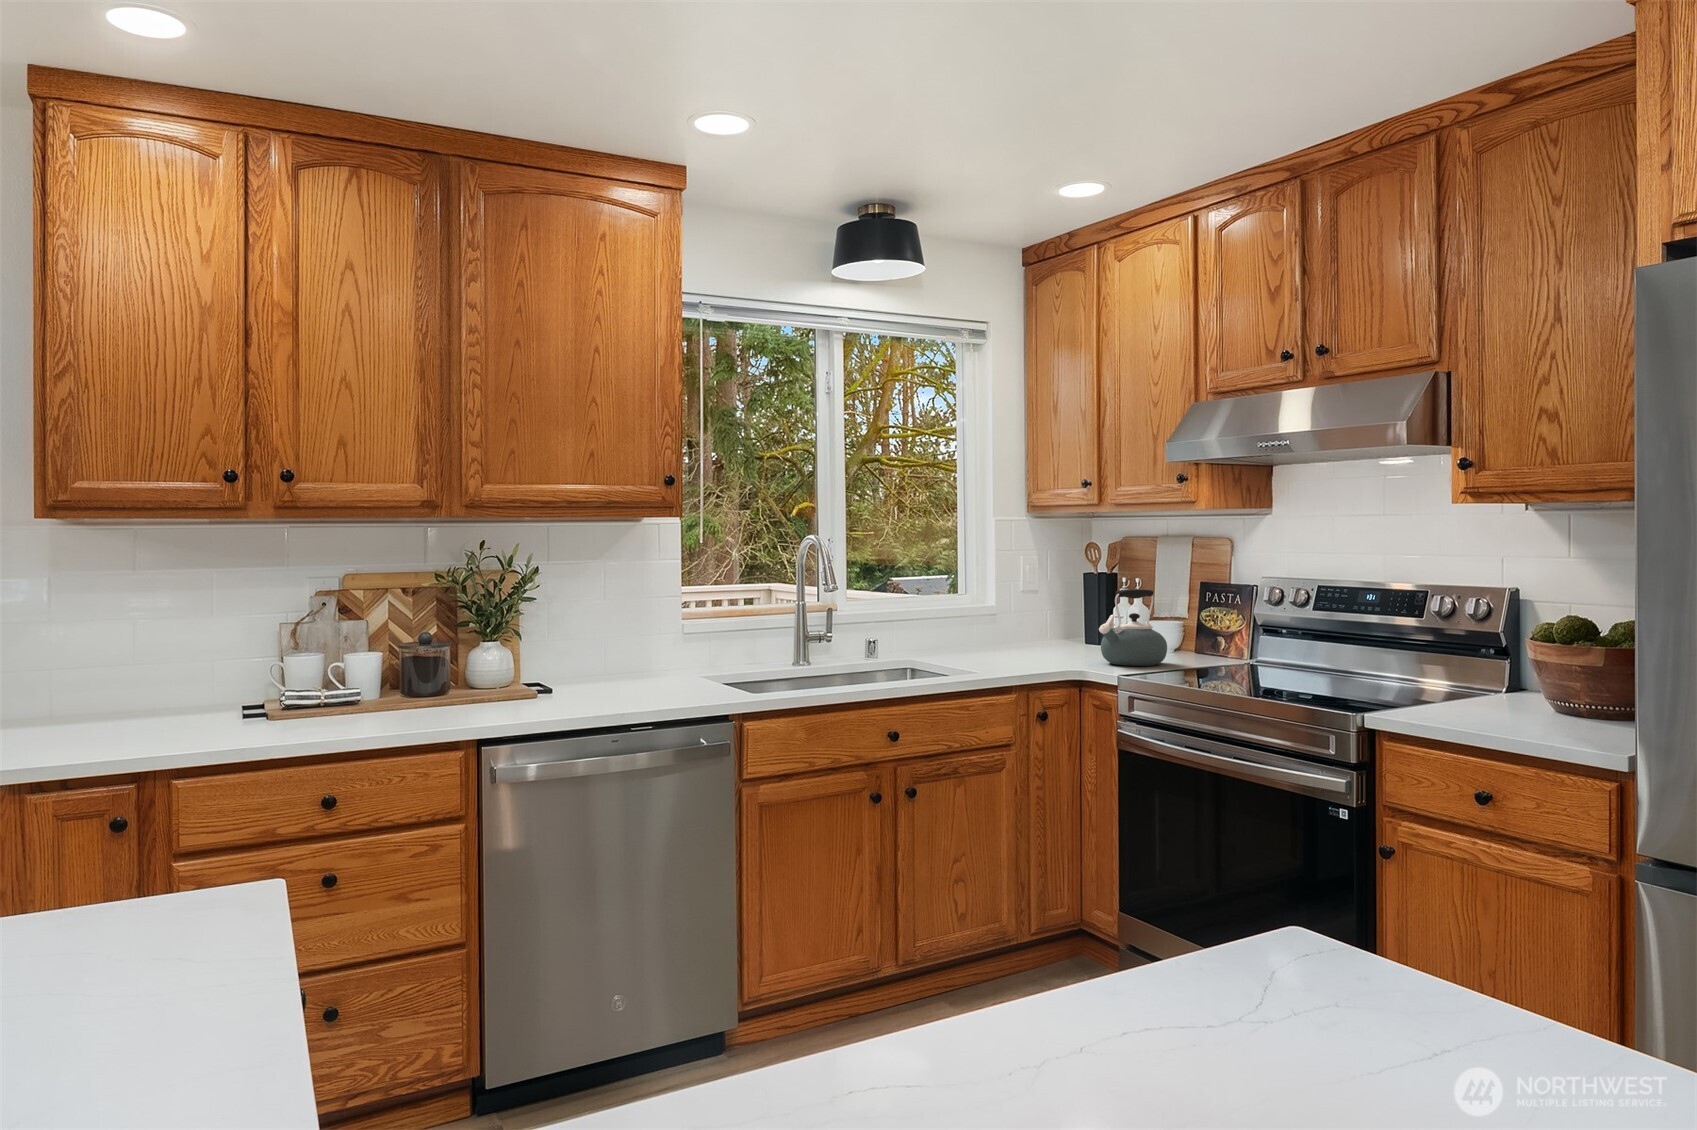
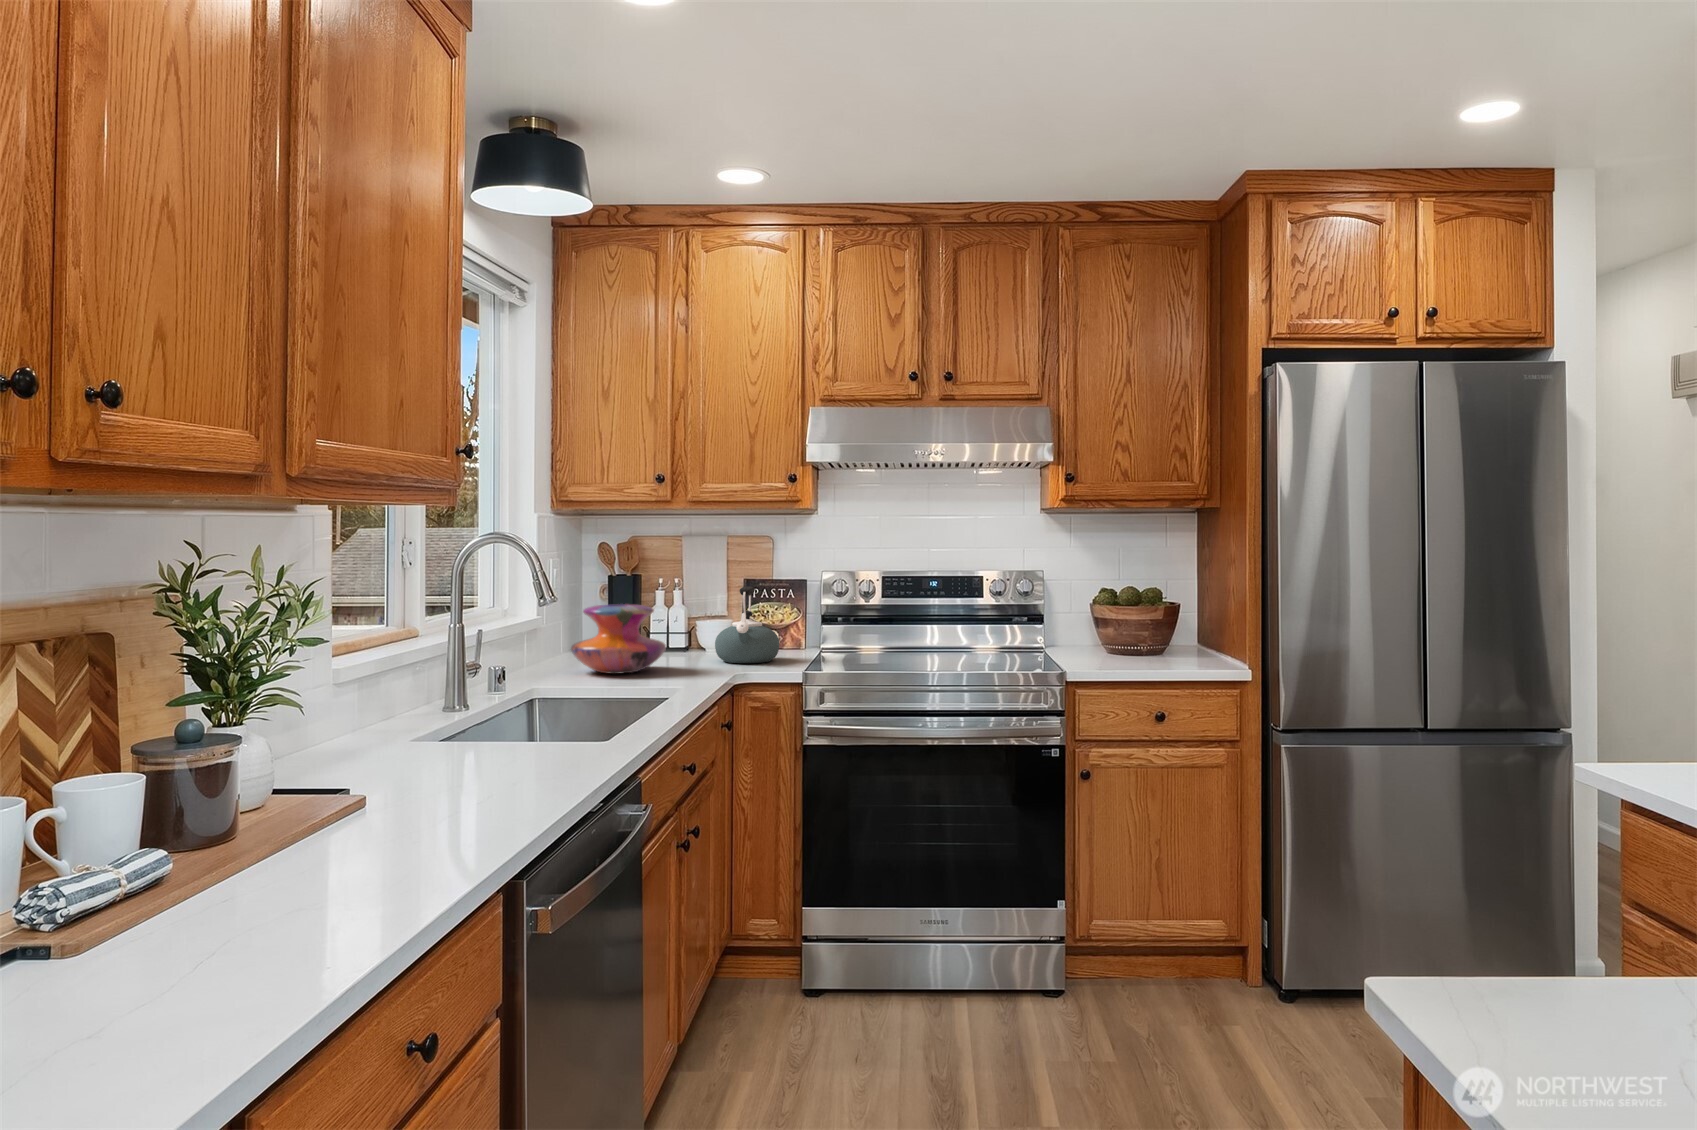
decorative vase: none [955,600,1039,660] -> present [571,604,666,674]

